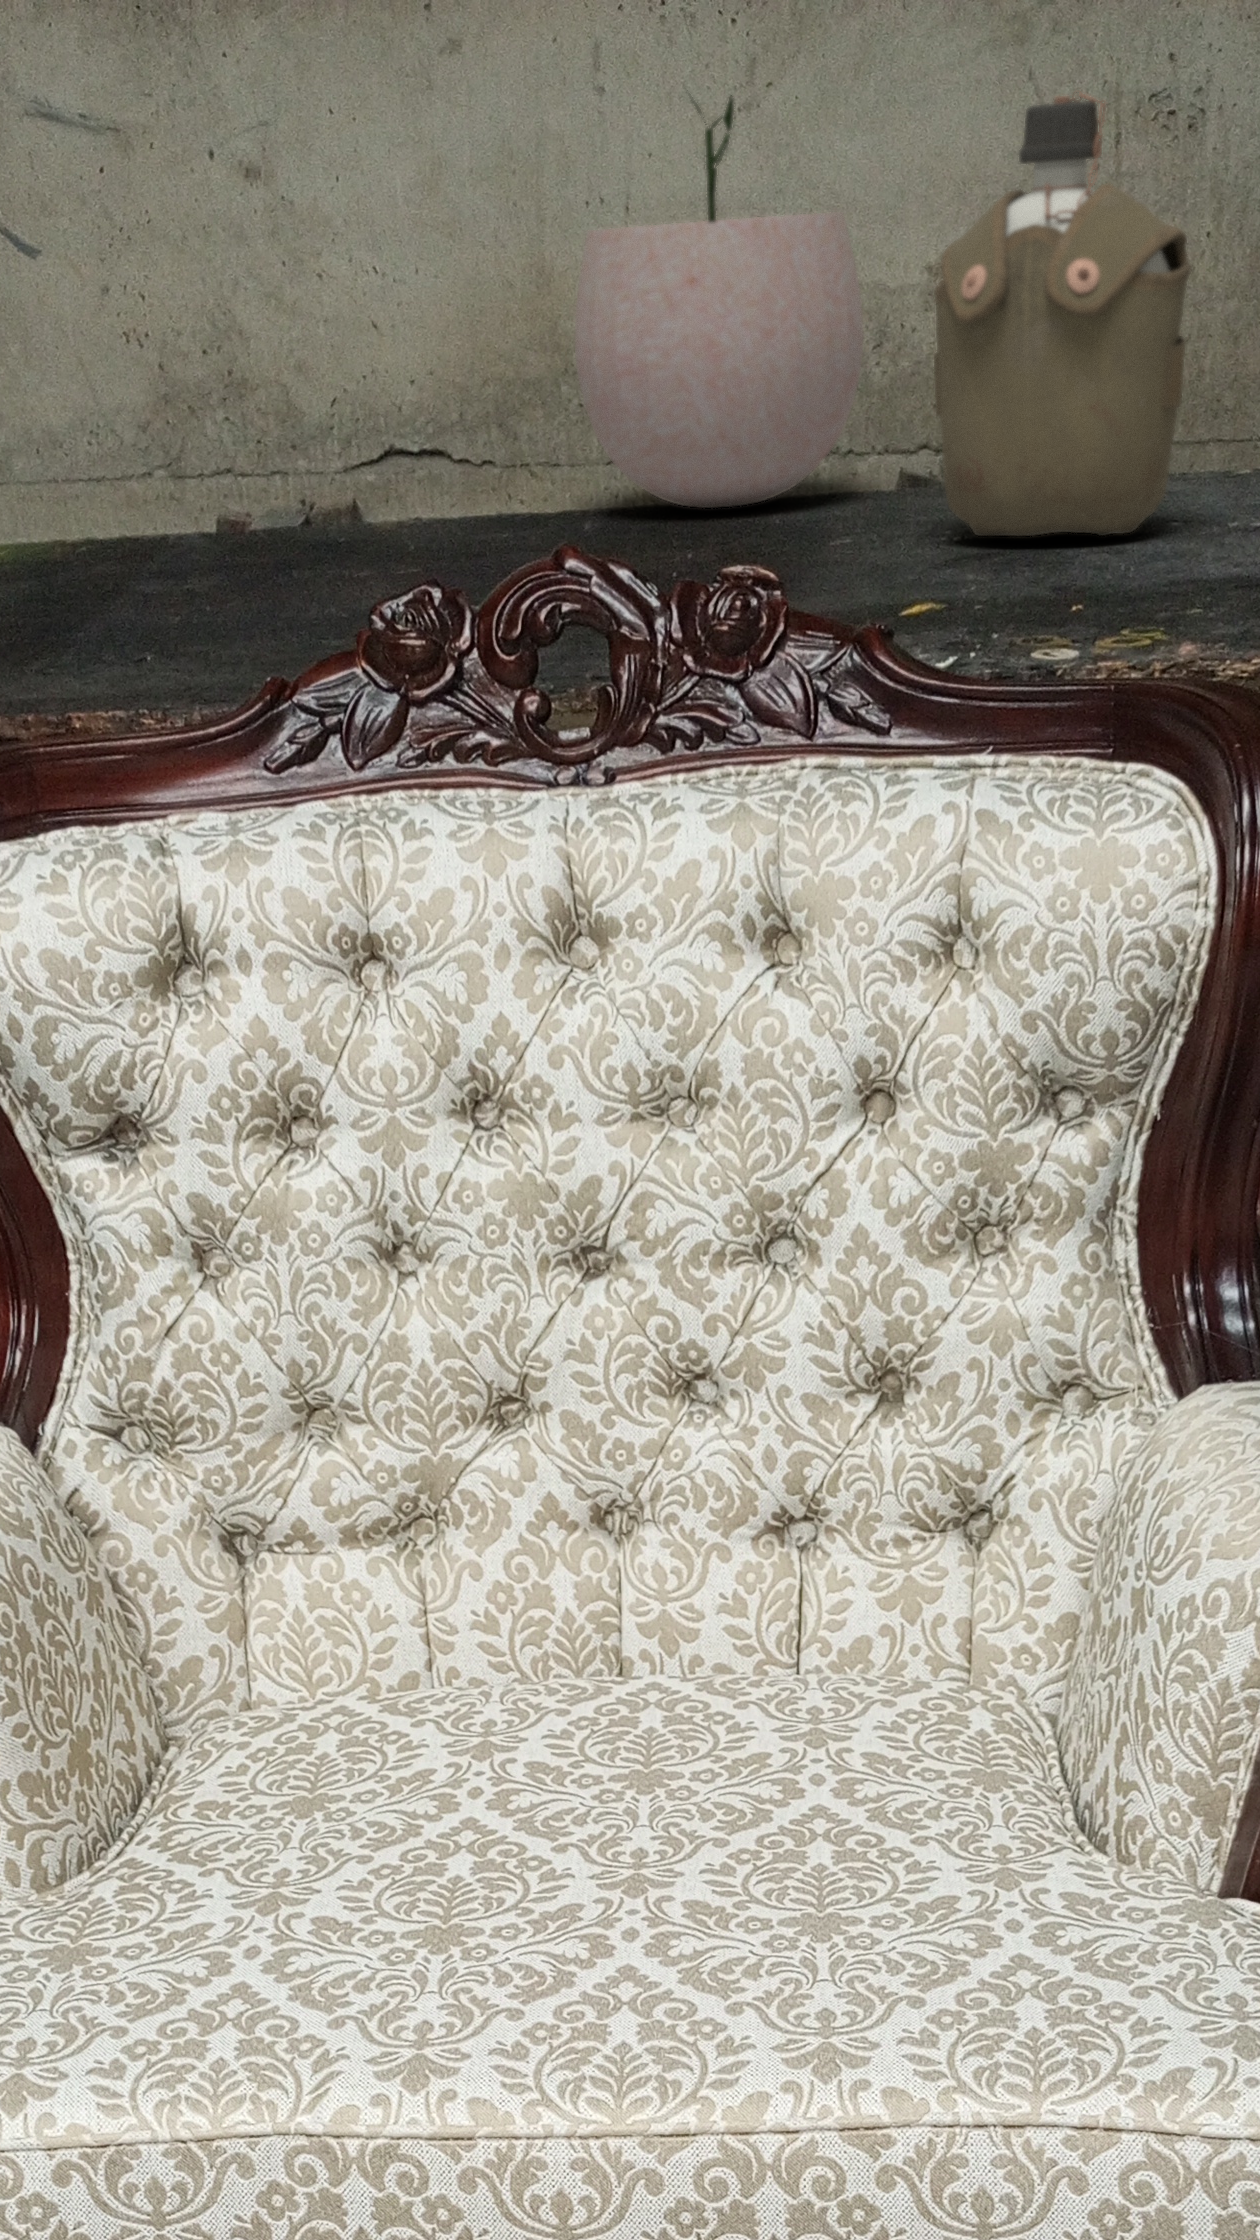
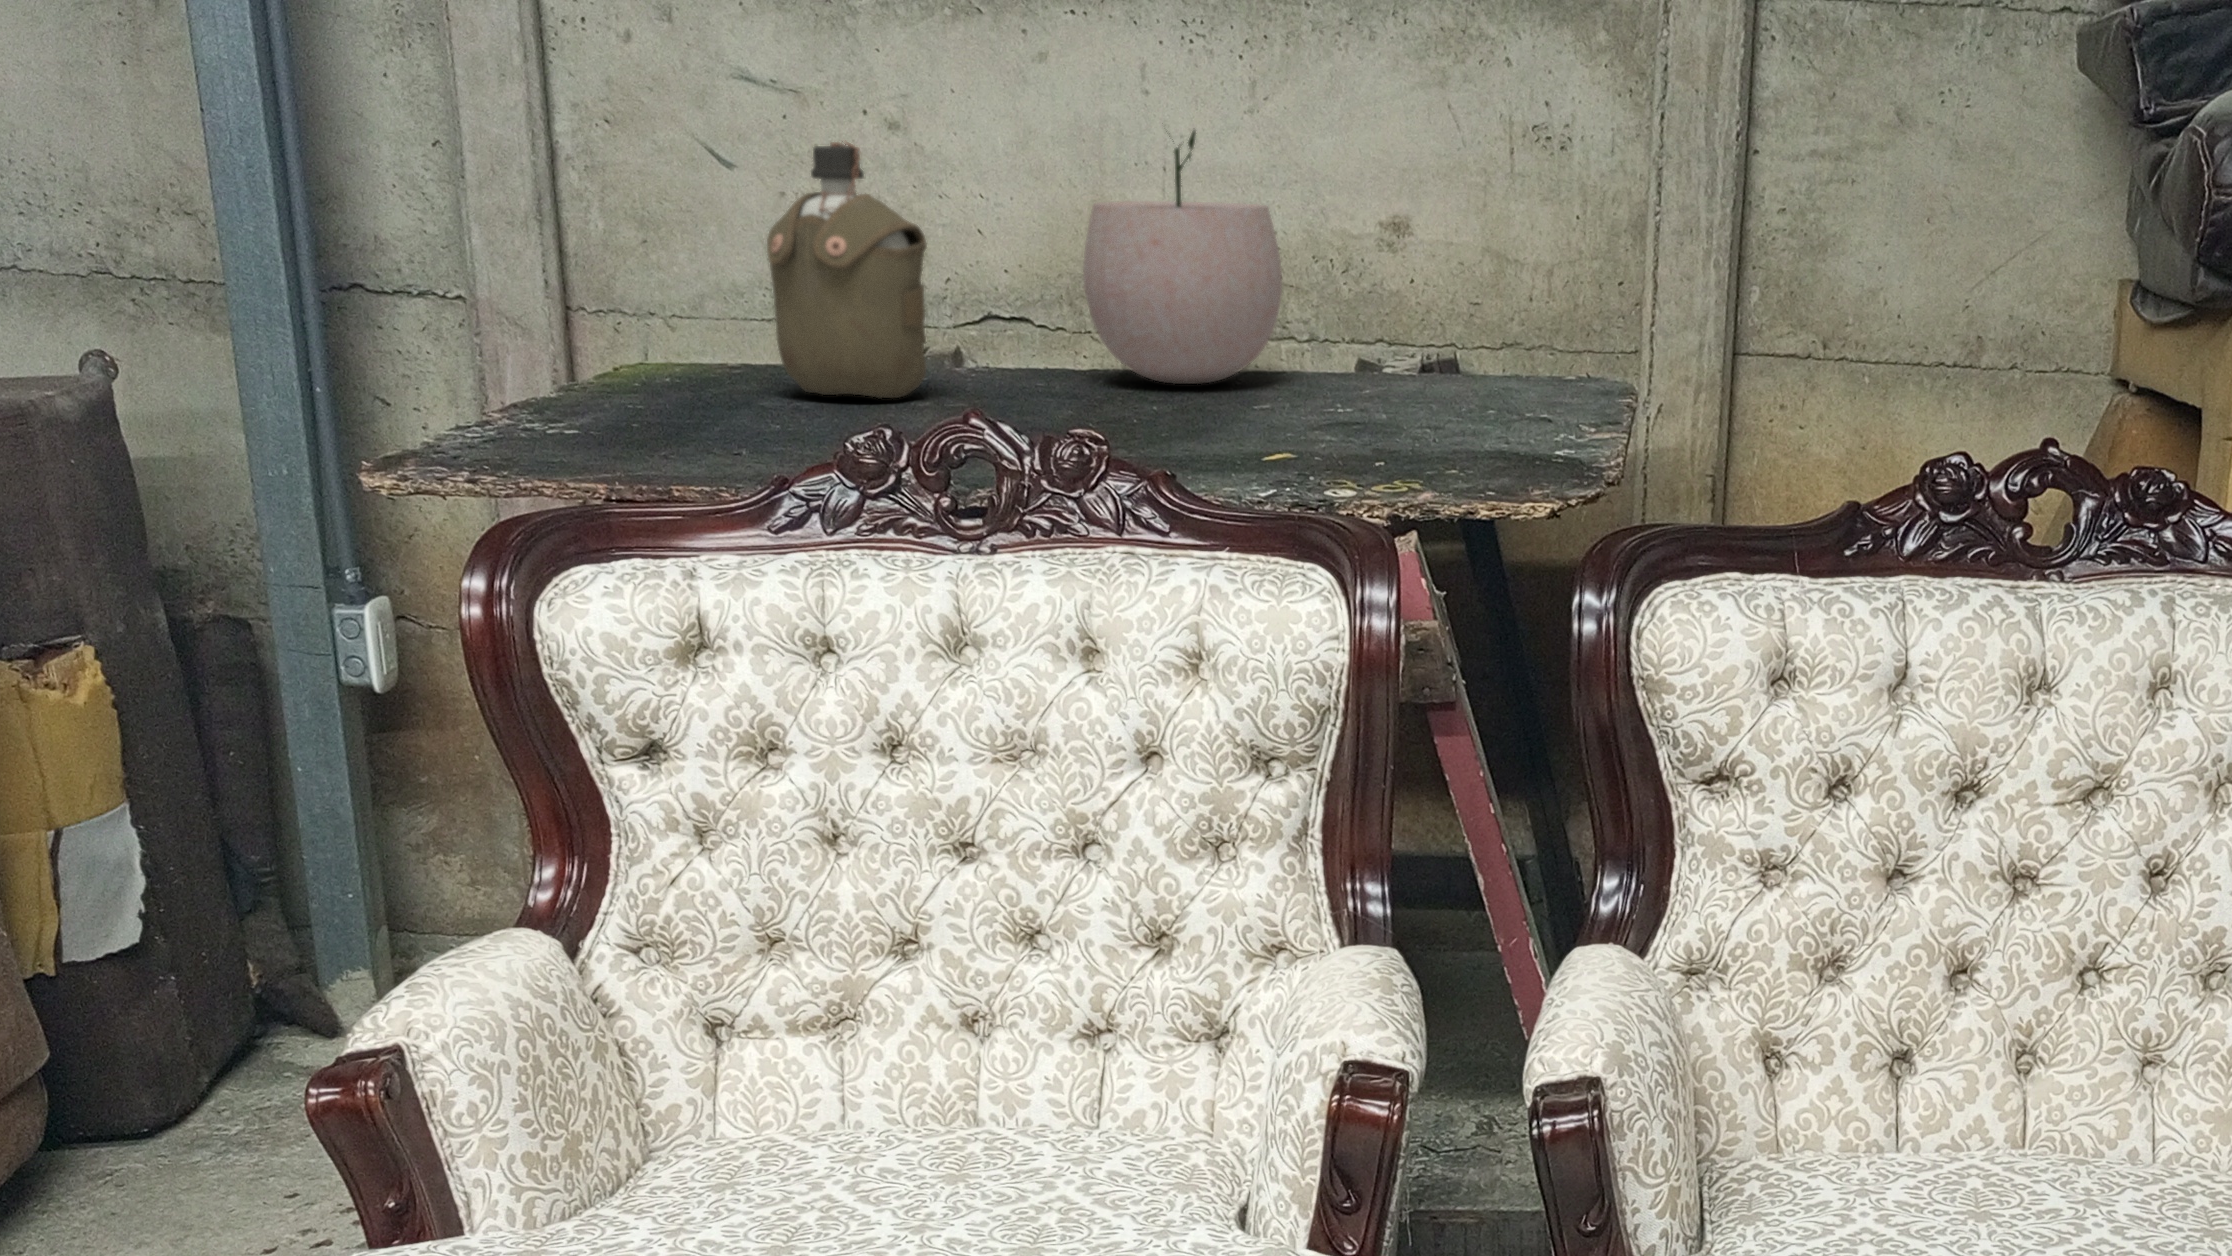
water bottle: present [934,92,1192,536] -> present [767,141,927,399]

